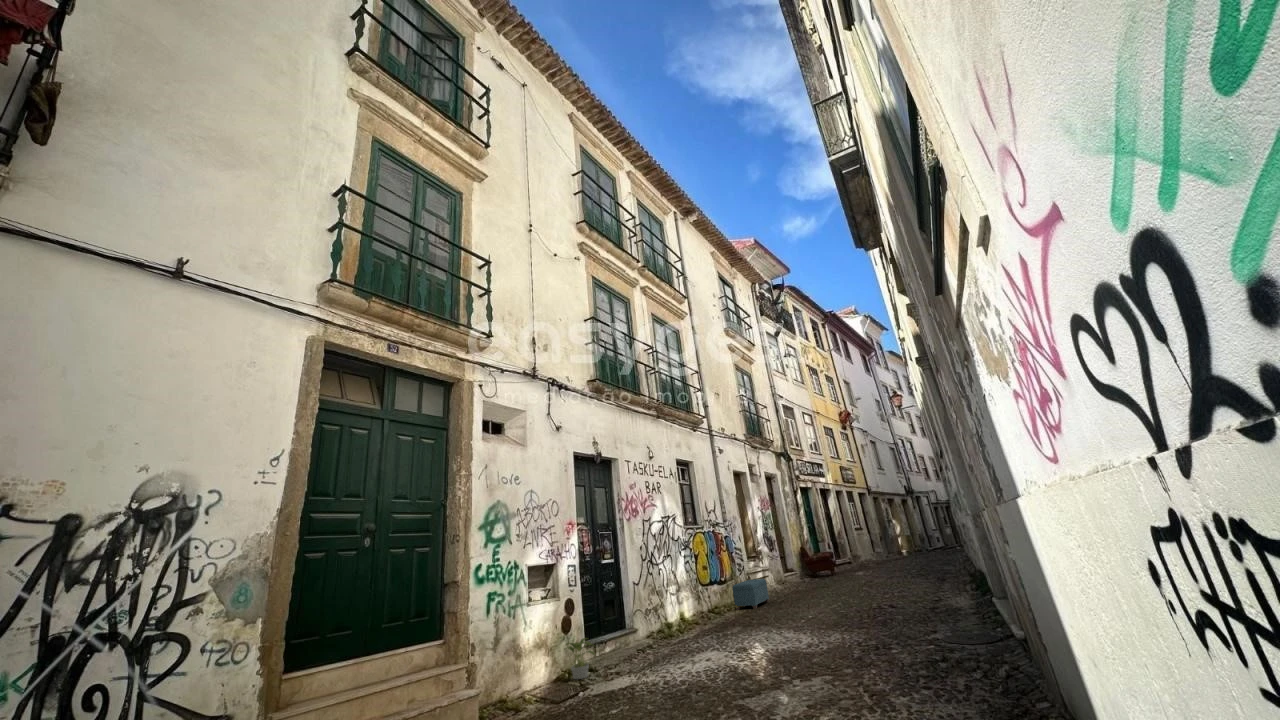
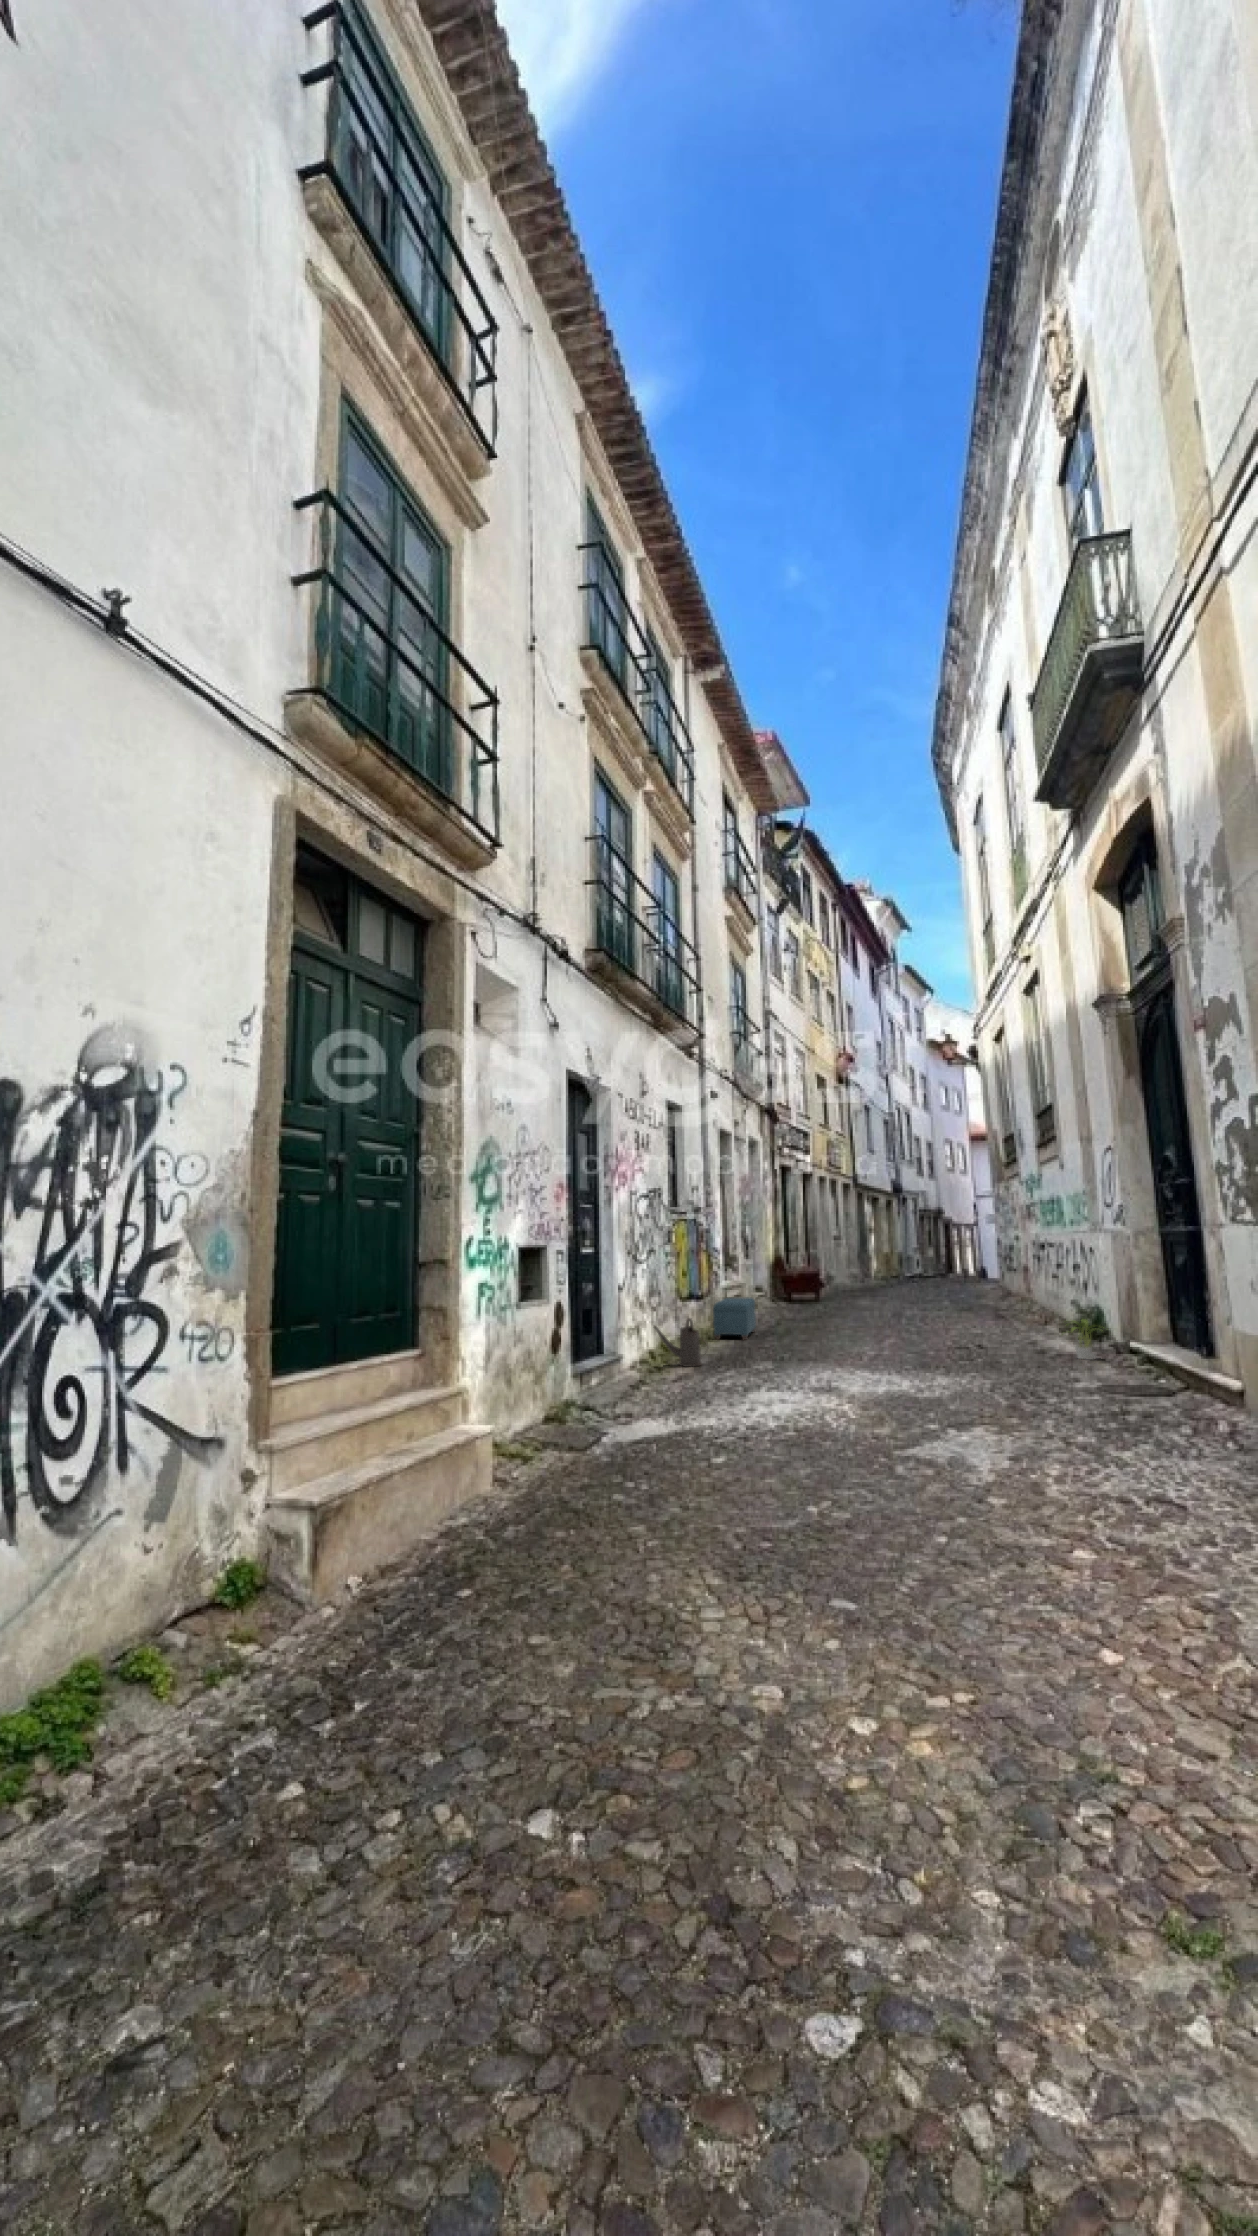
watering can: none [672,599,706,633] -> present [654,1318,706,1367]
potted plant: present [566,638,595,679] -> present [1071,1319,1096,1360]

